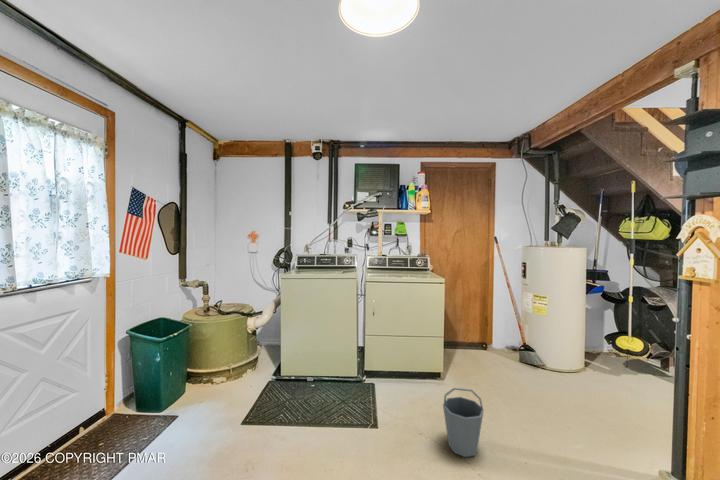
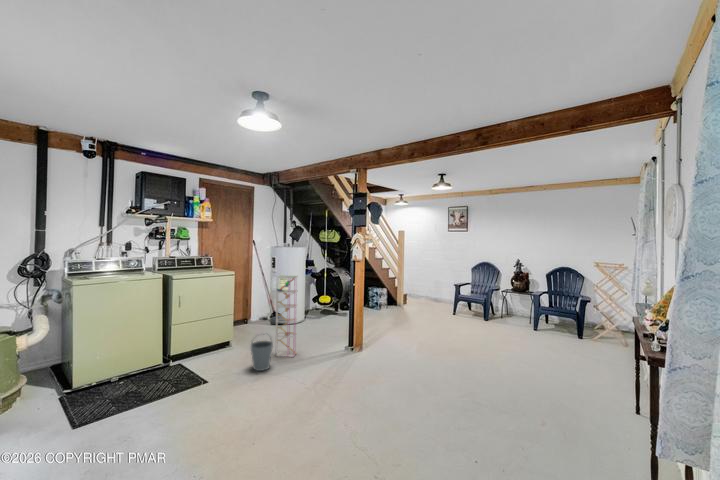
shelving unit: none [498,291,542,450] -> present [275,276,297,357]

